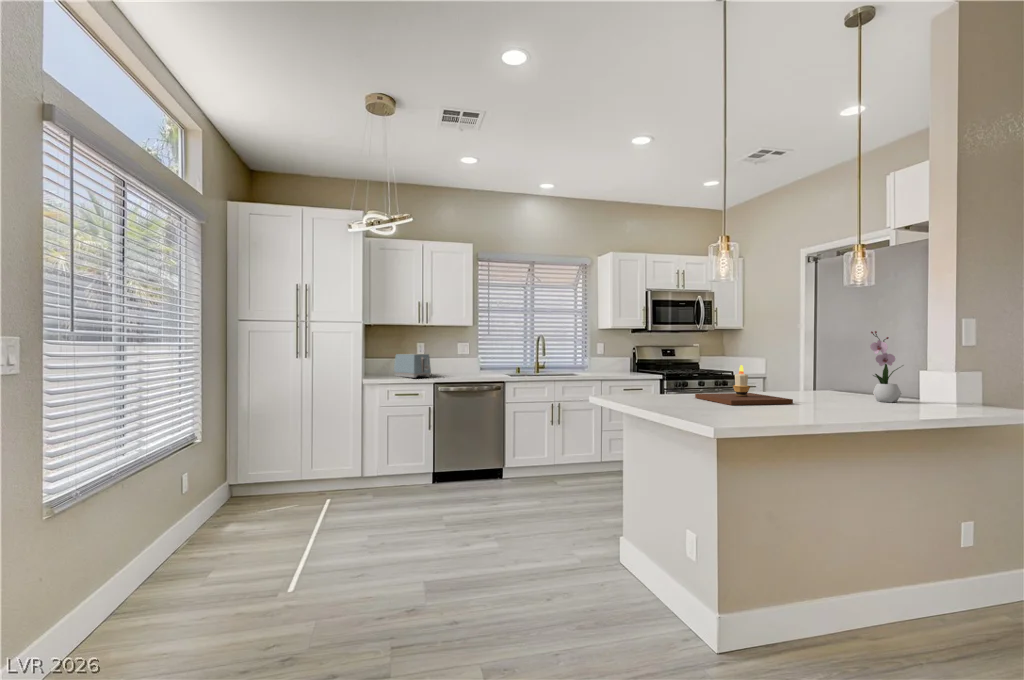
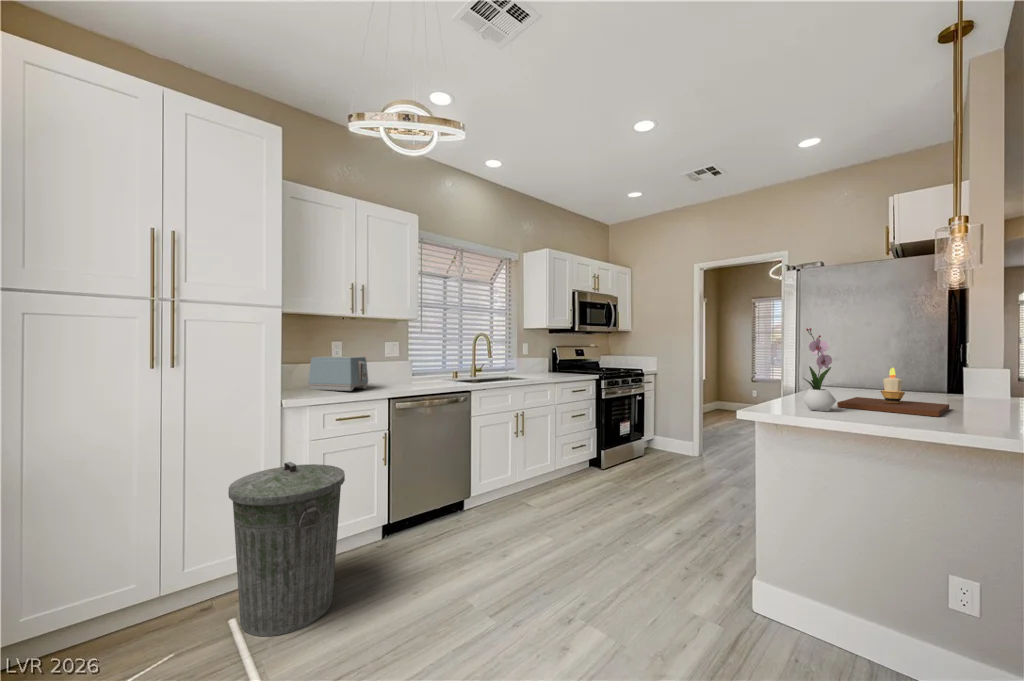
flower arrangement: present [870,331,901,402] -> present [801,328,836,411]
trash can: none [324,415,387,509] -> present [228,462,345,636]

